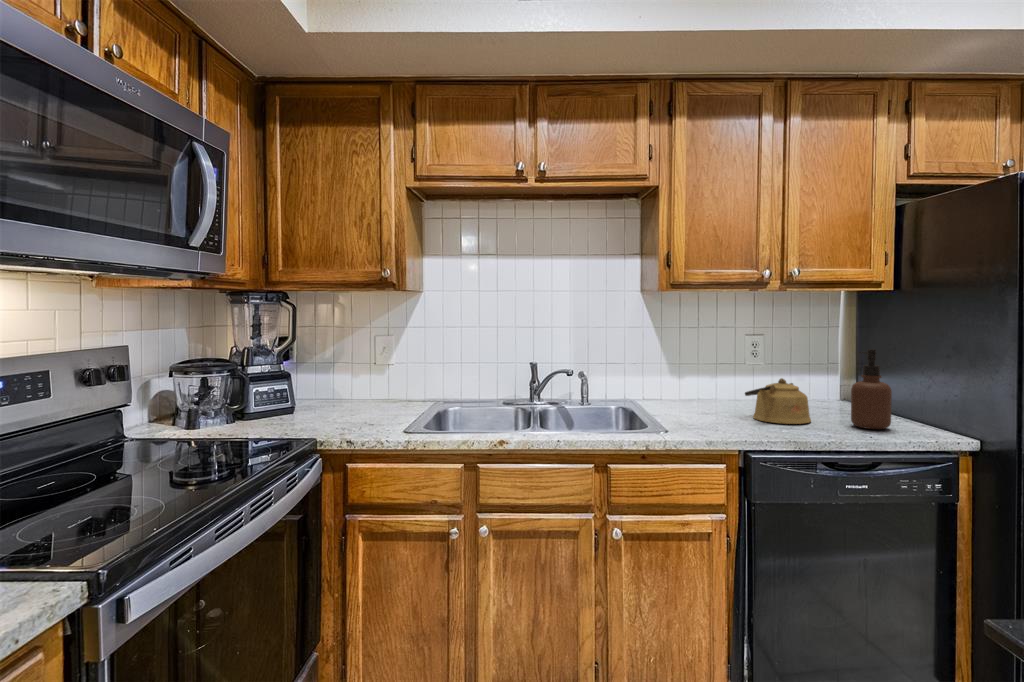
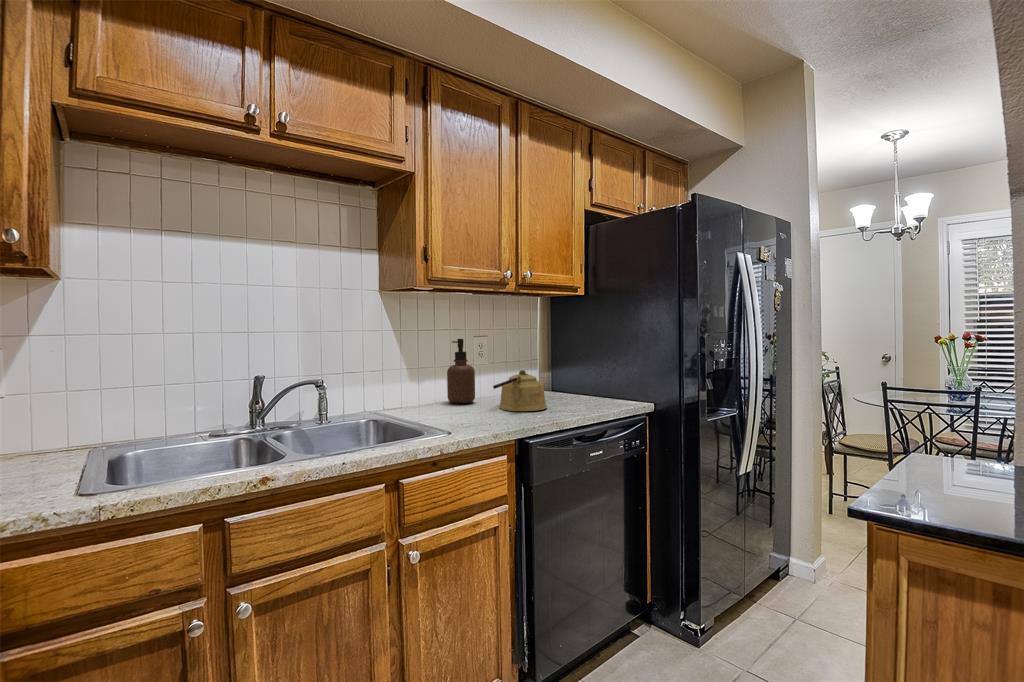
soap dispenser: present [851,349,892,429] -> present [447,339,475,404]

